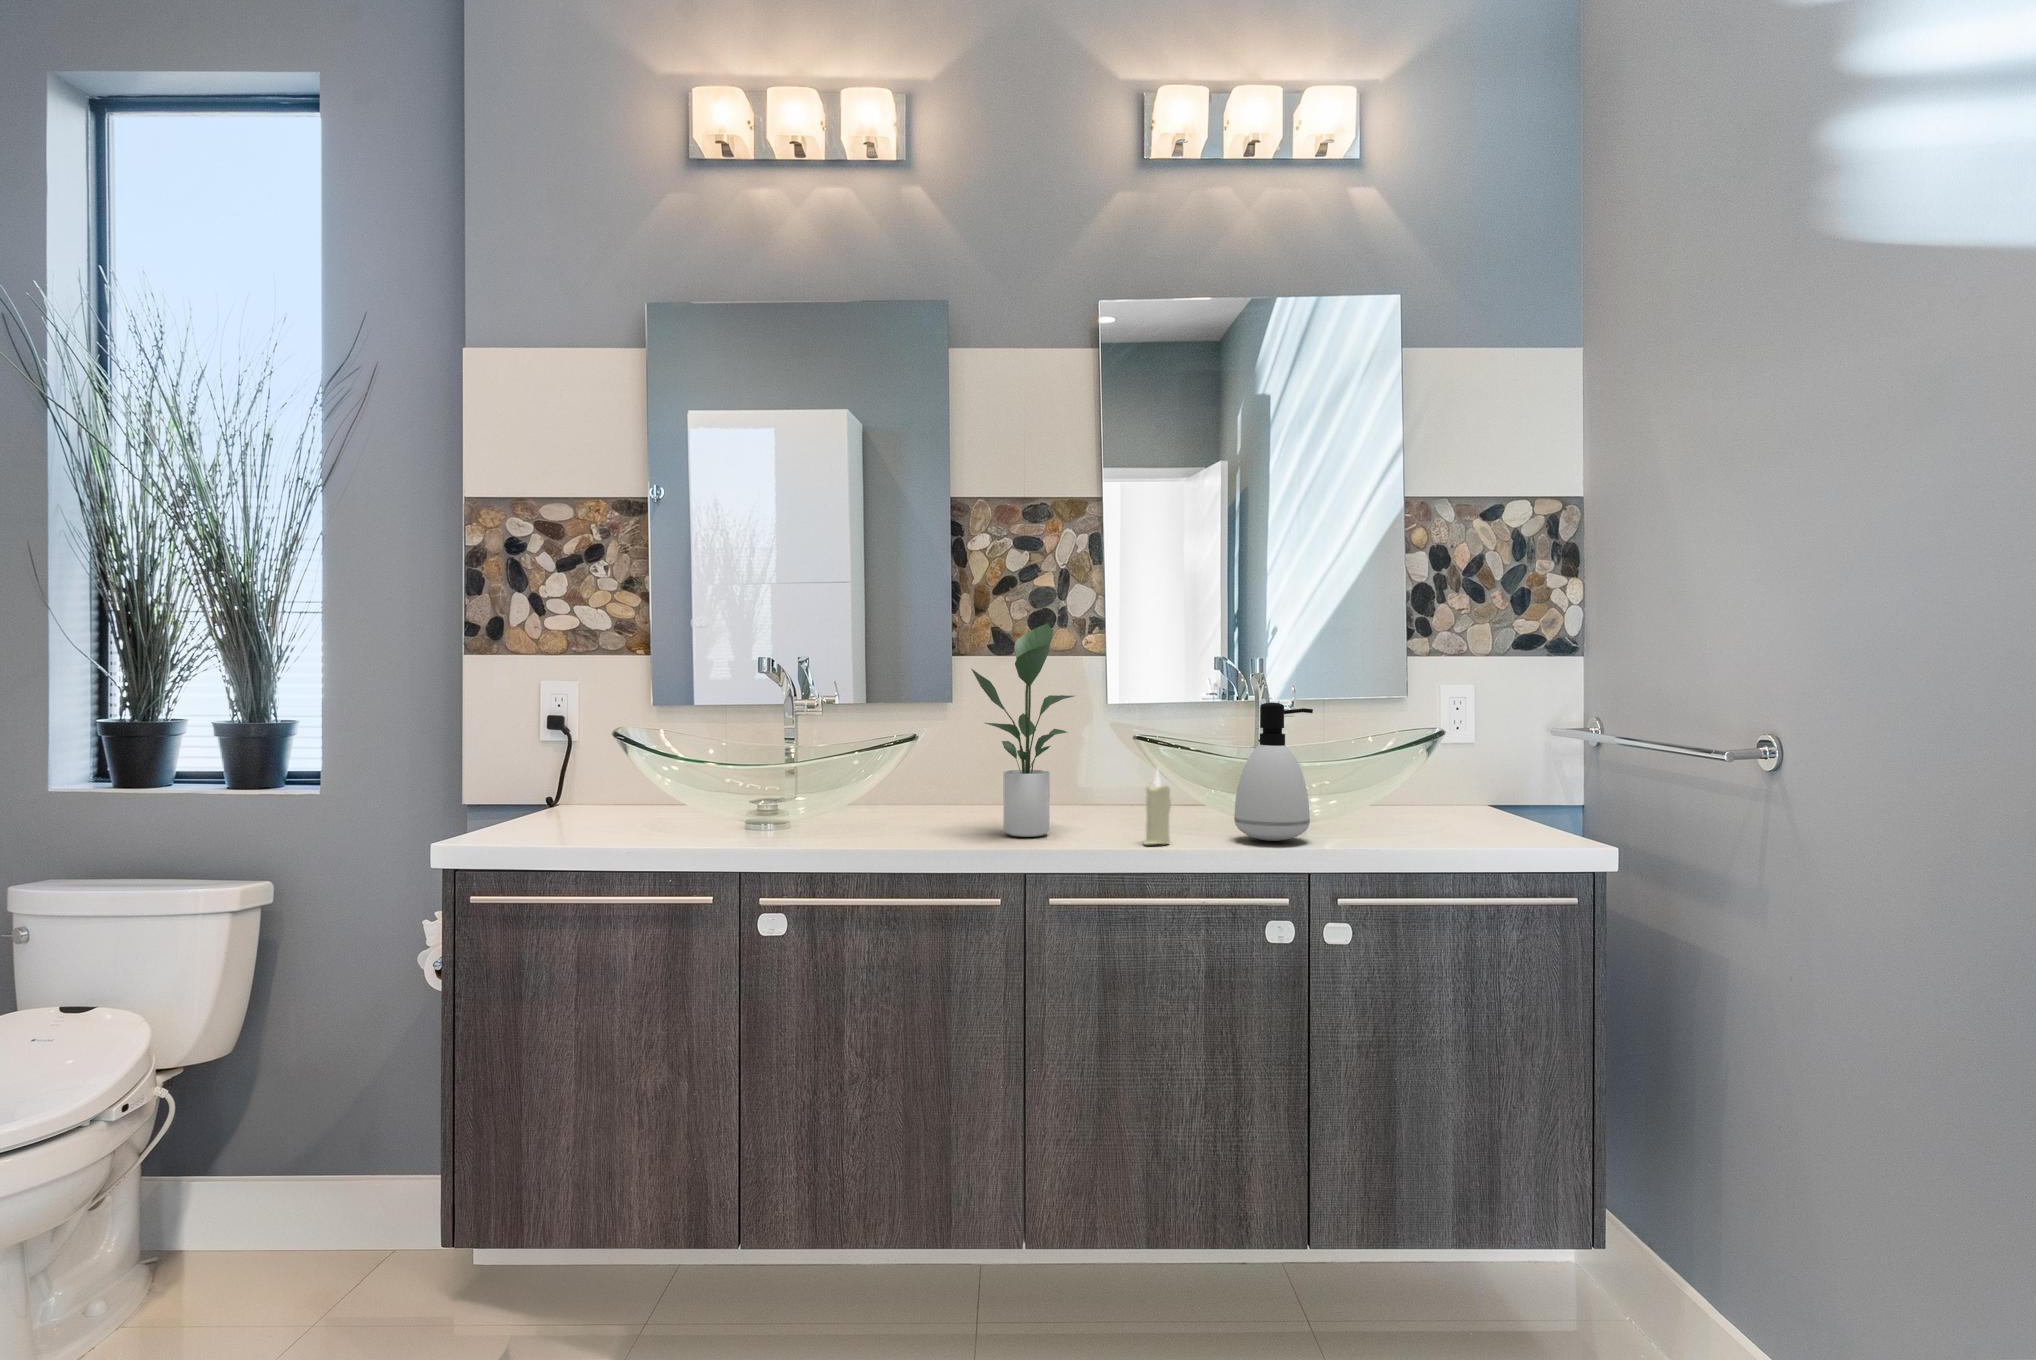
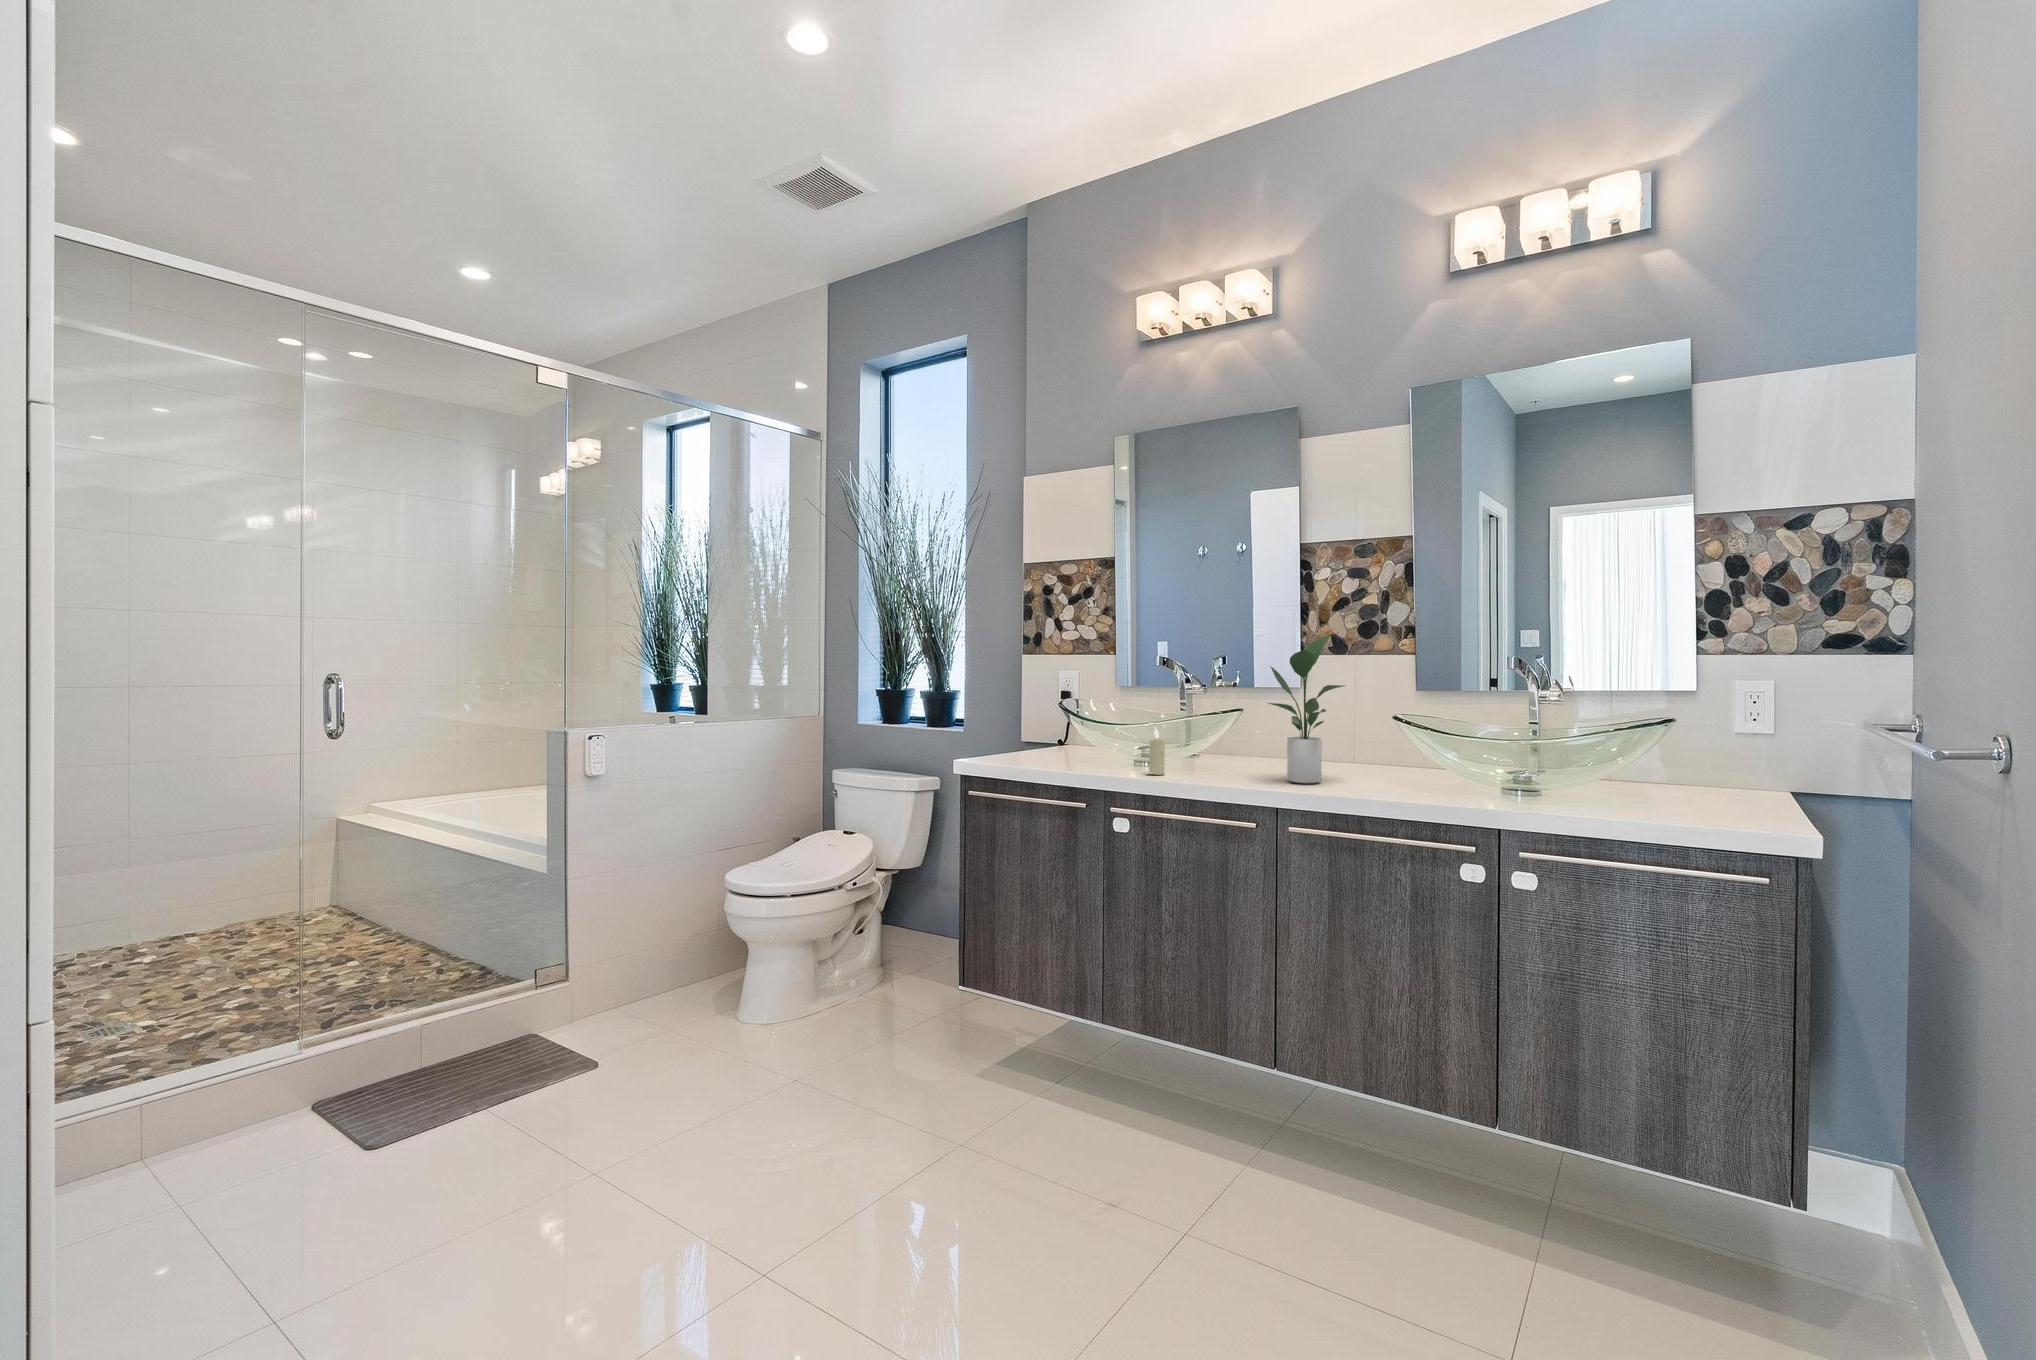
soap dispenser: present [1234,702,1313,841] -> none [1449,694,1515,801]
candle: present [1143,768,1171,844] -> present [1146,727,1165,775]

